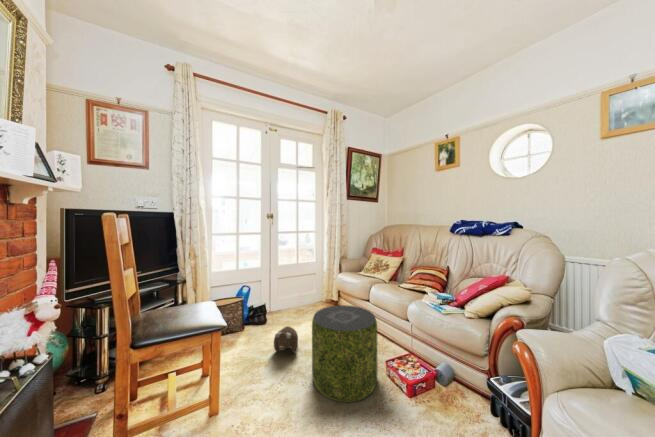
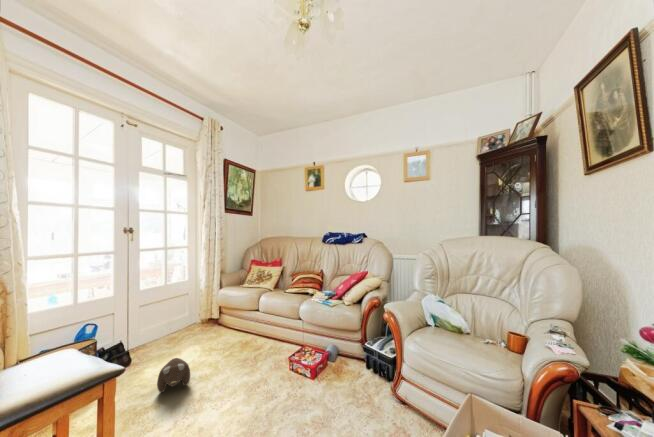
pouf: present [312,305,377,402] -> none [219,316,285,410]

